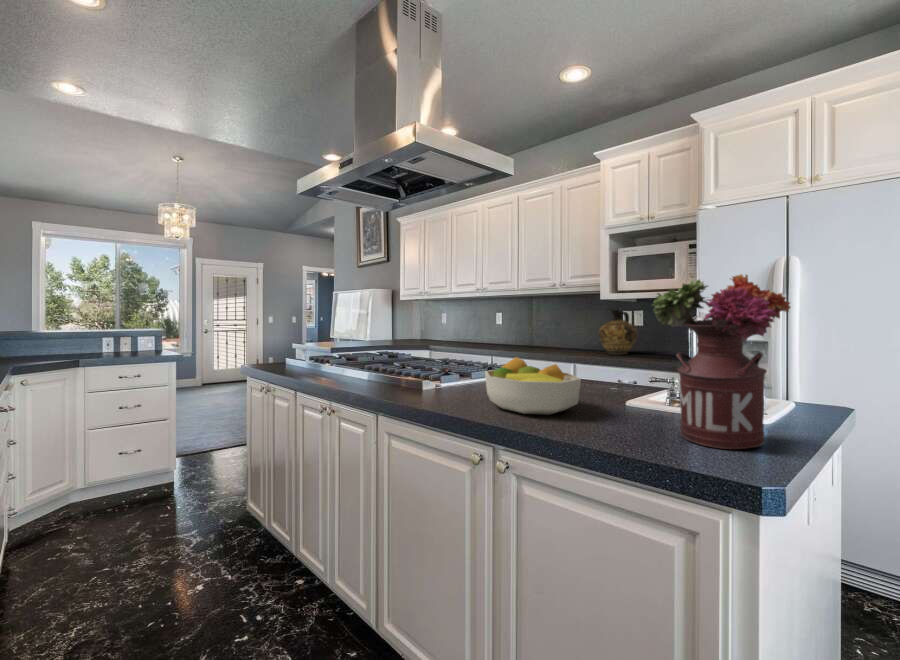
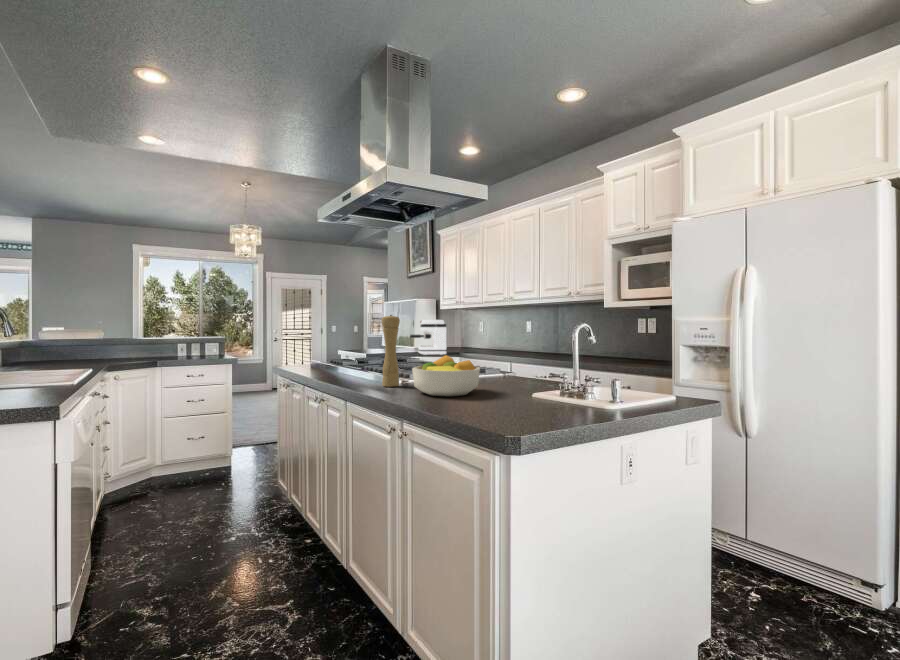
flower arrangement: present [652,274,791,449] -> none [492,292,576,414]
pepper mill: none [426,305,449,398] -> present [381,315,400,387]
ceramic jug: present [599,309,637,354] -> none [606,317,644,361]
coffee maker: none [375,311,415,348] -> present [410,320,446,355]

